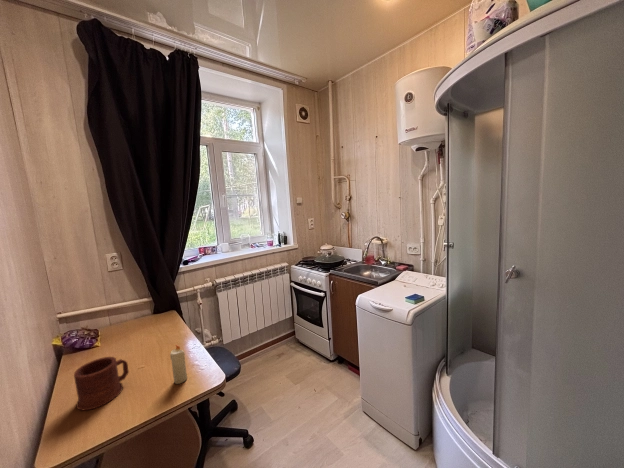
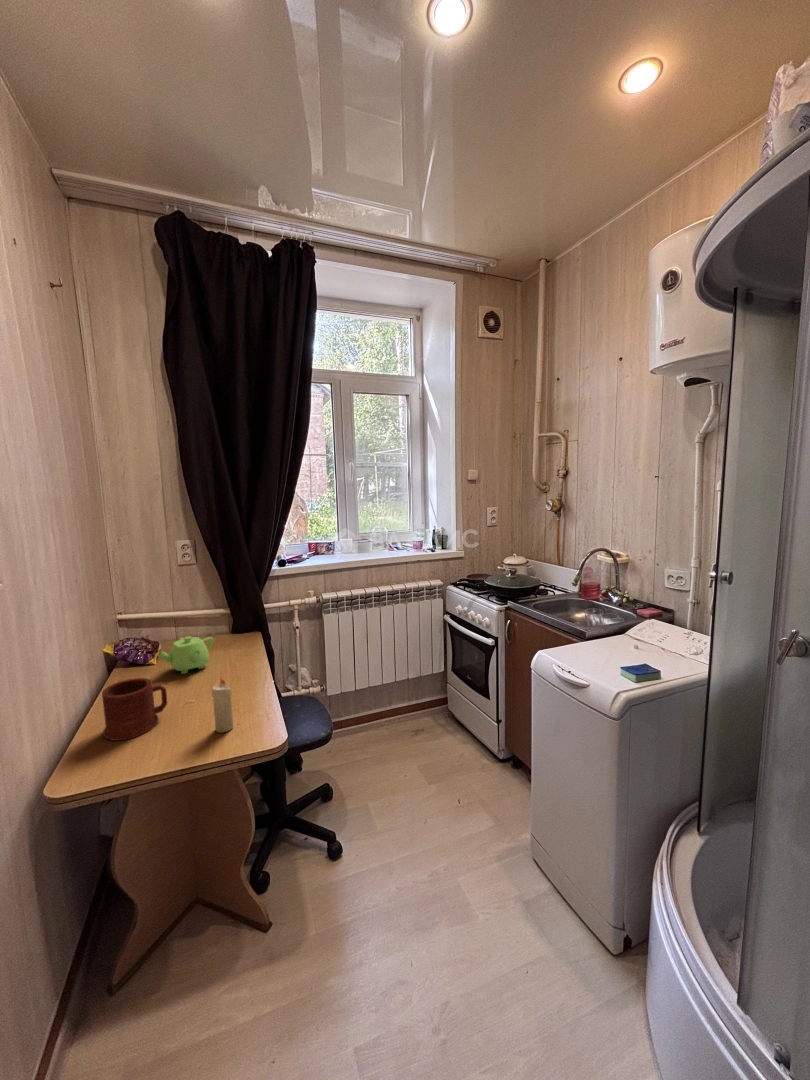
teapot: none [106,319,149,349] -> present [157,636,214,674]

